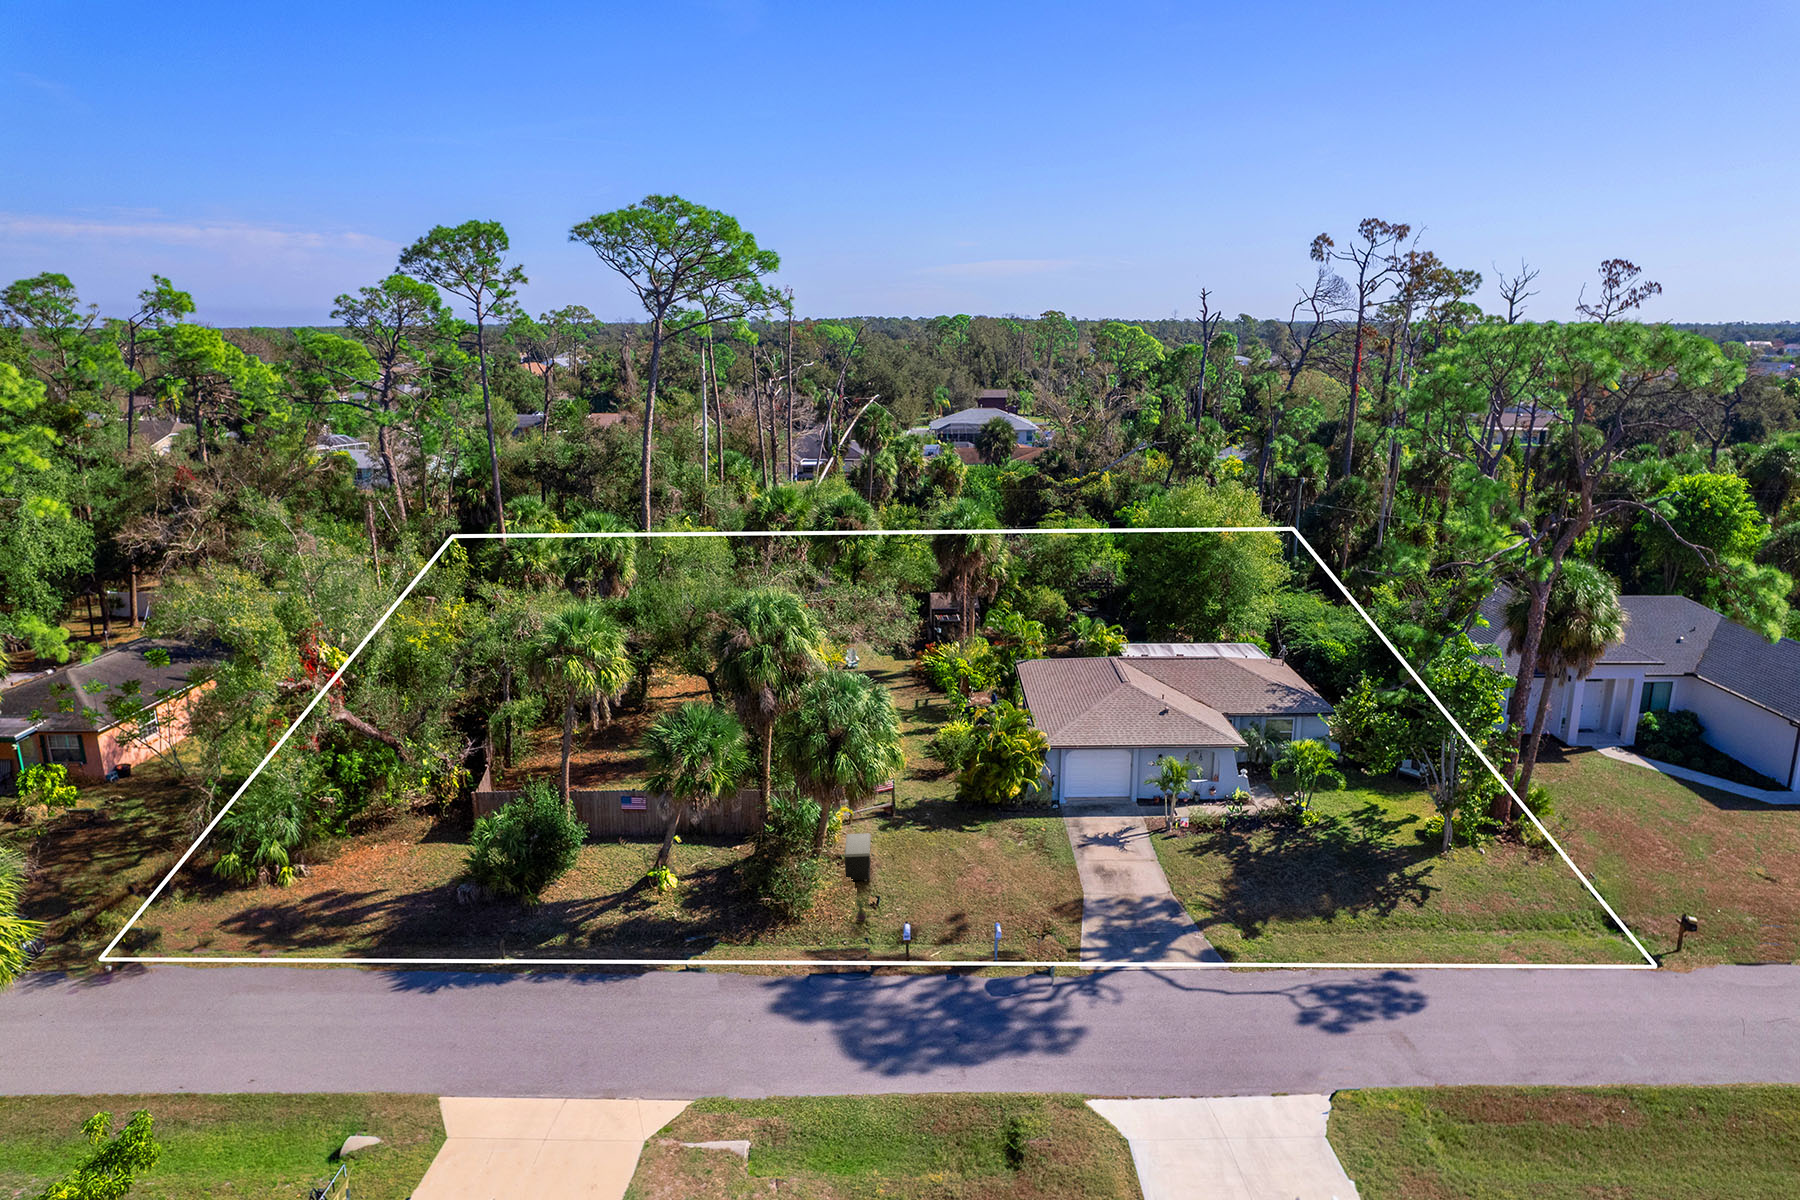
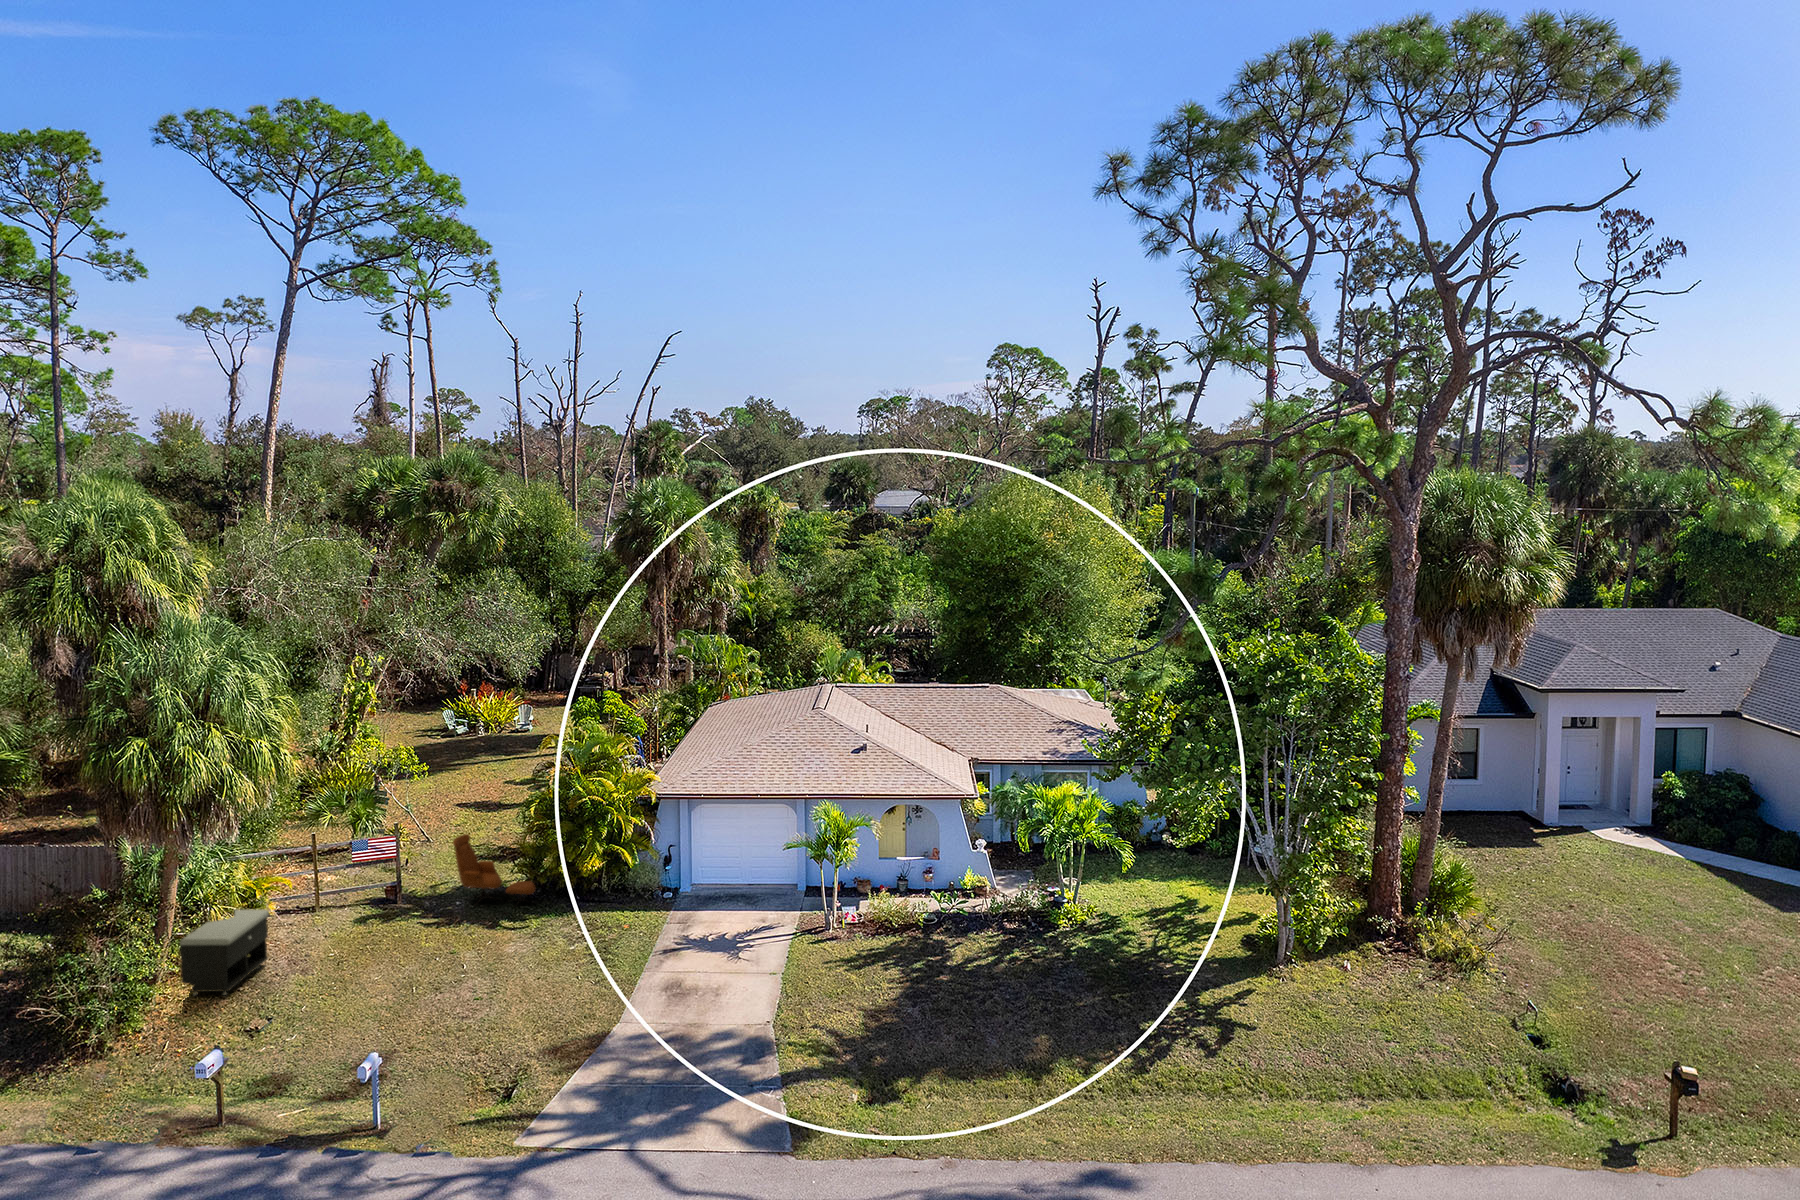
lounge chair: none [936,778,984,821] -> present [453,834,535,903]
decorative plant: present [854,897,866,921] -> none [107,1011,165,1064]

